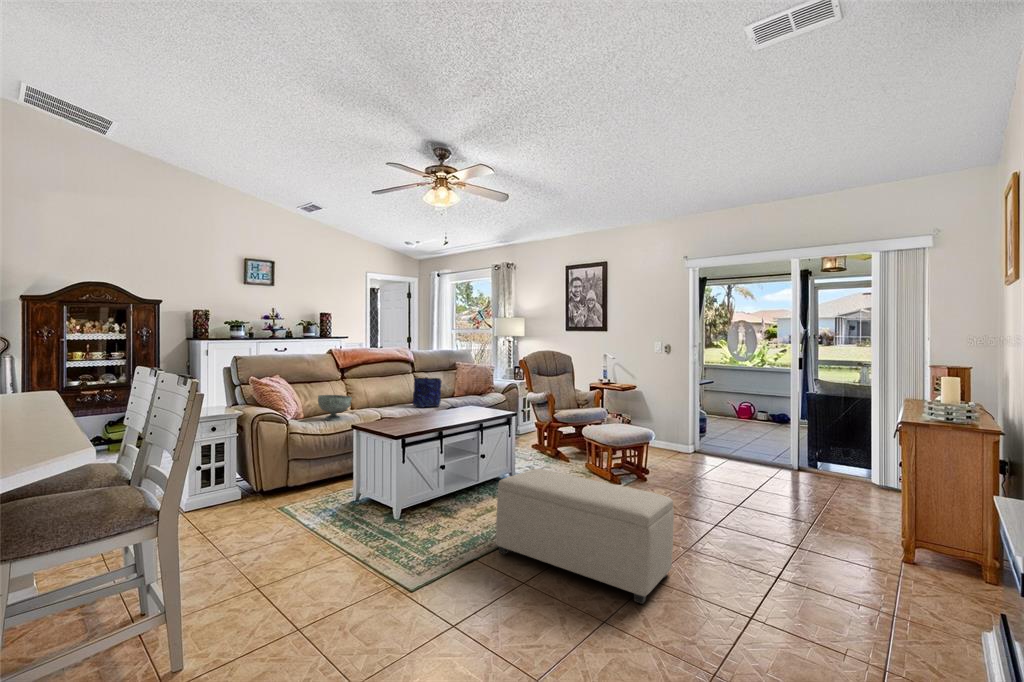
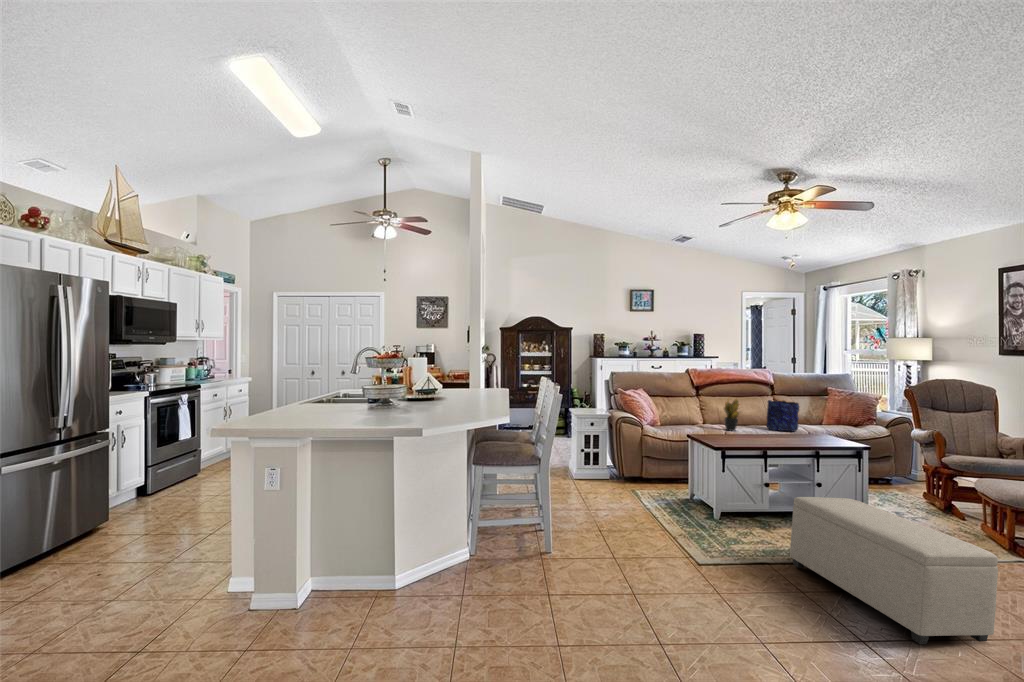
potted plant: none [374,375,399,414] -> present [724,399,740,431]
decorative bowl: present [318,395,352,420] -> none [668,407,697,430]

